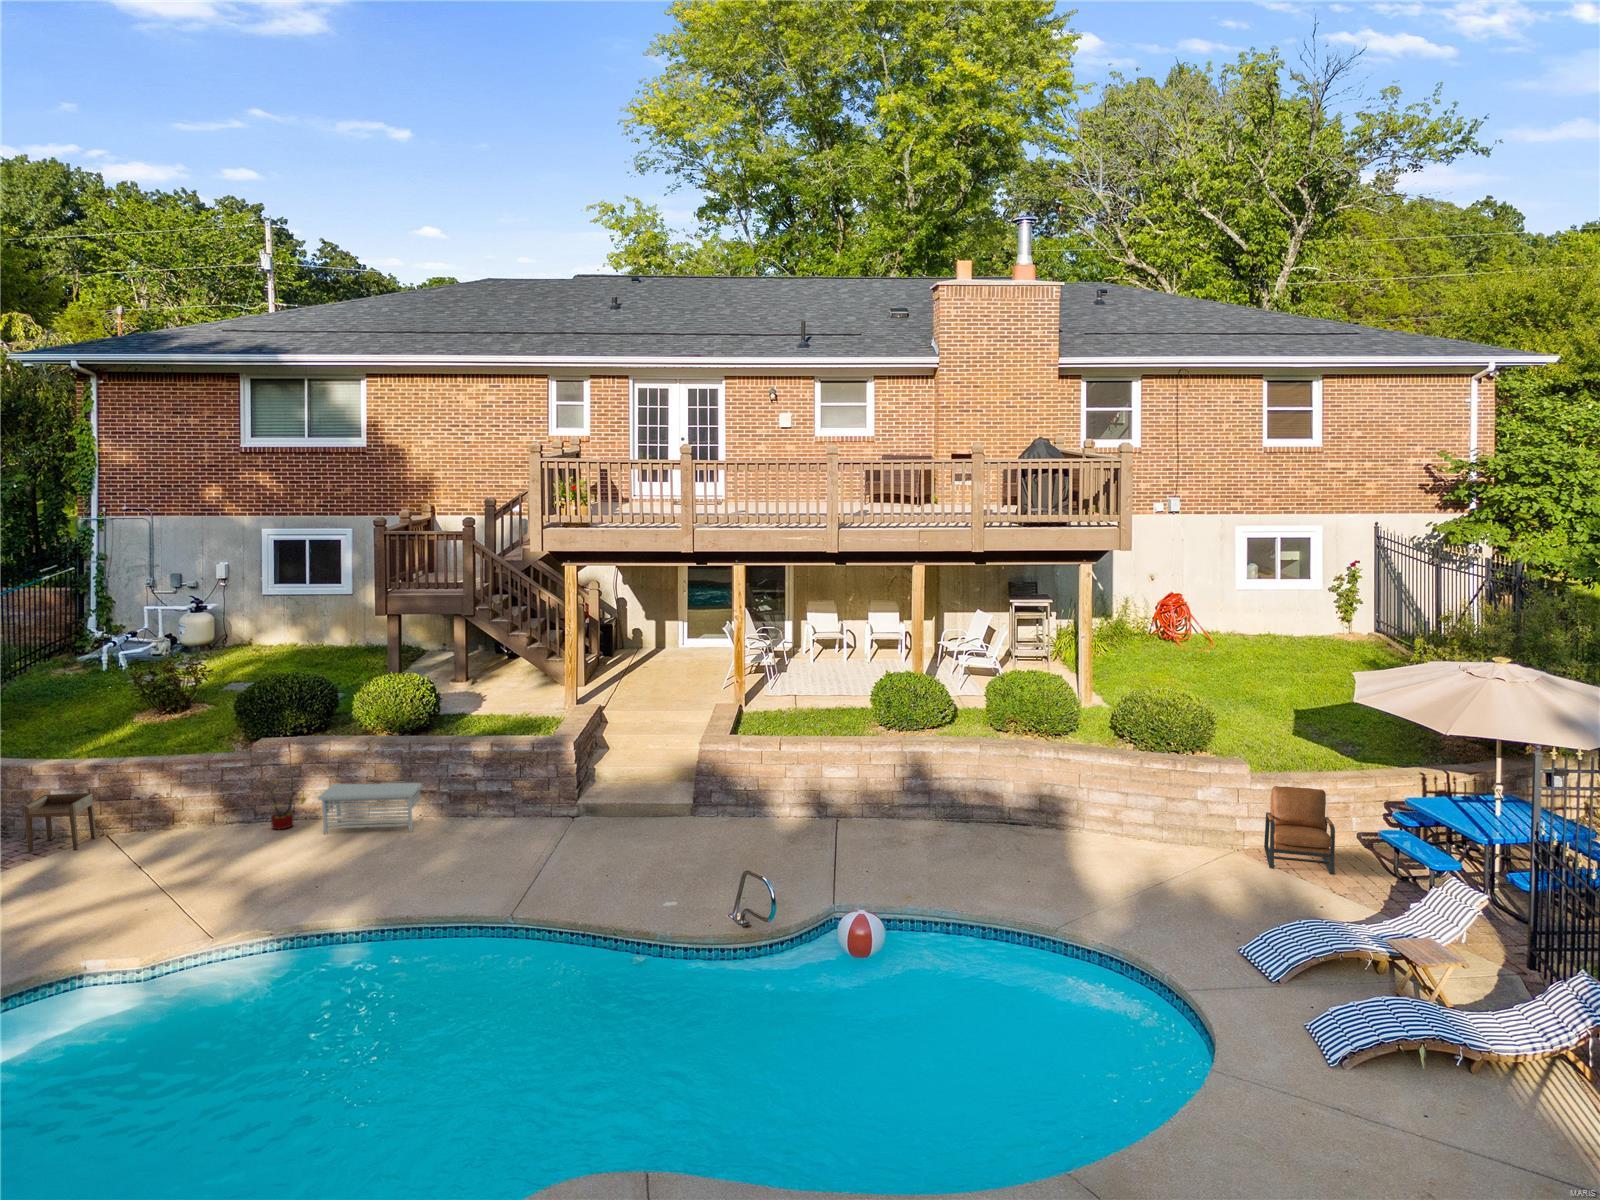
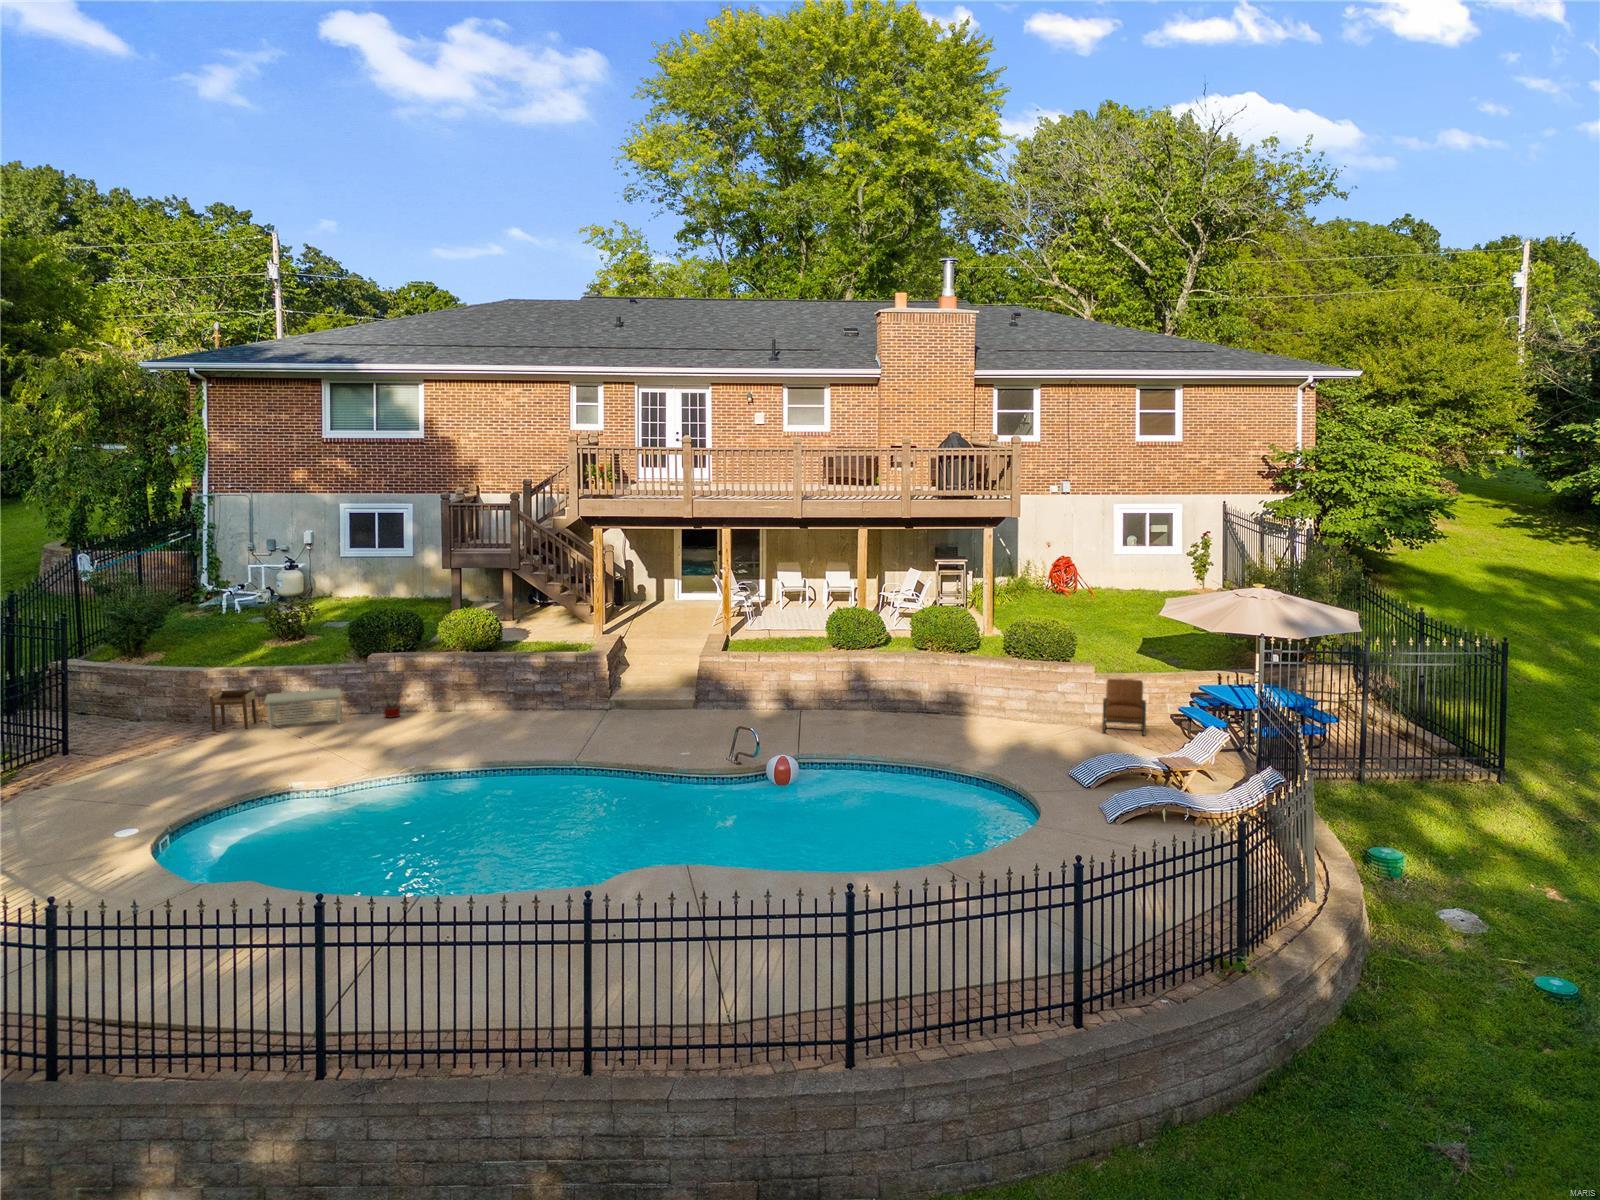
storage bench: present [318,781,422,834] -> present [265,688,341,729]

